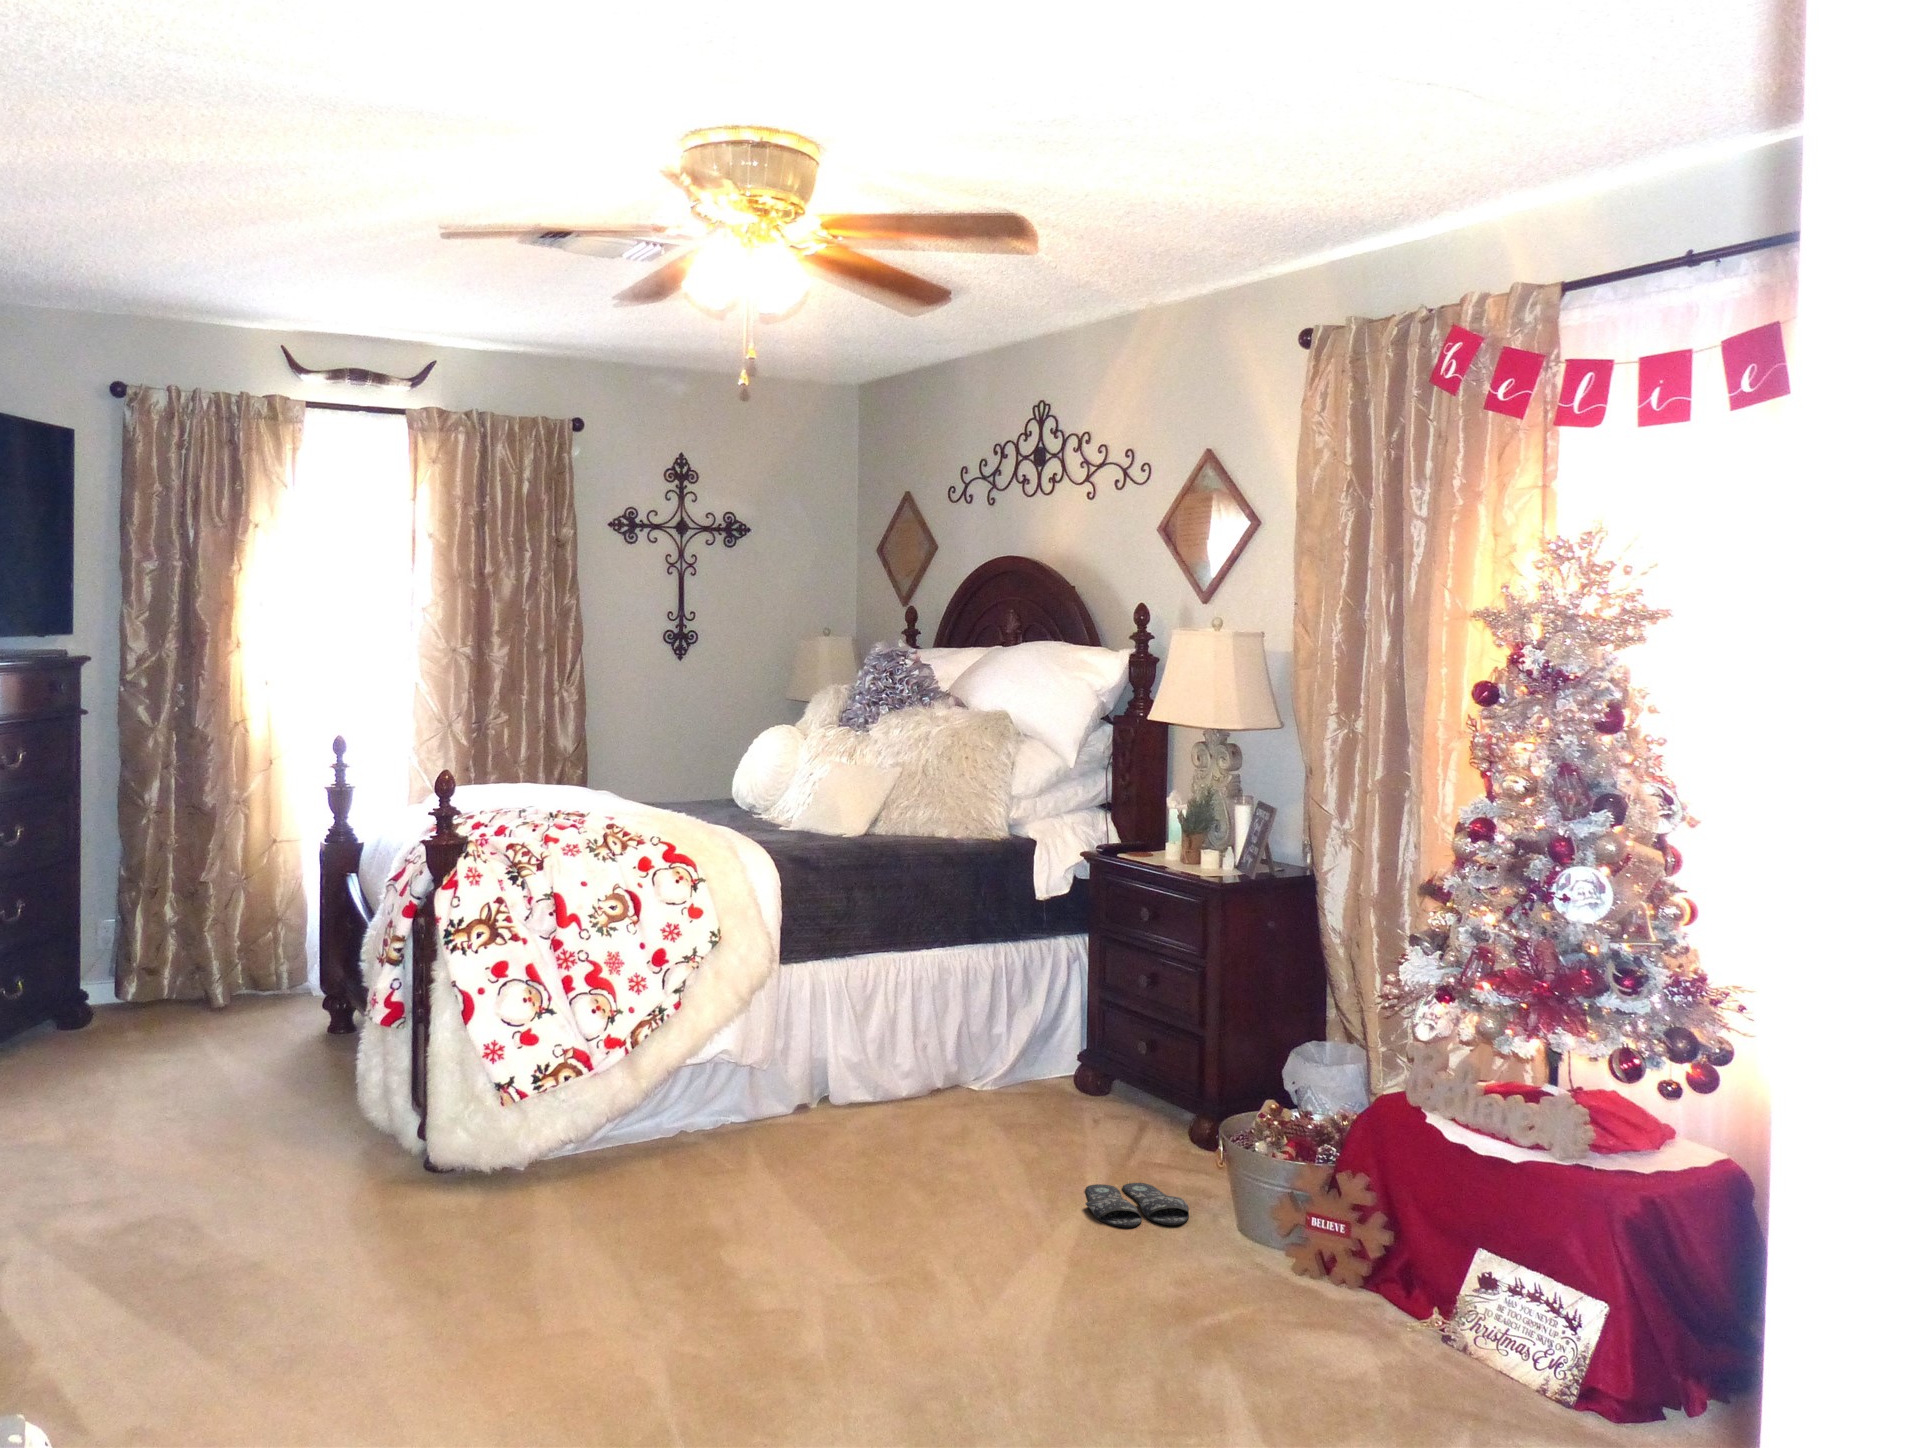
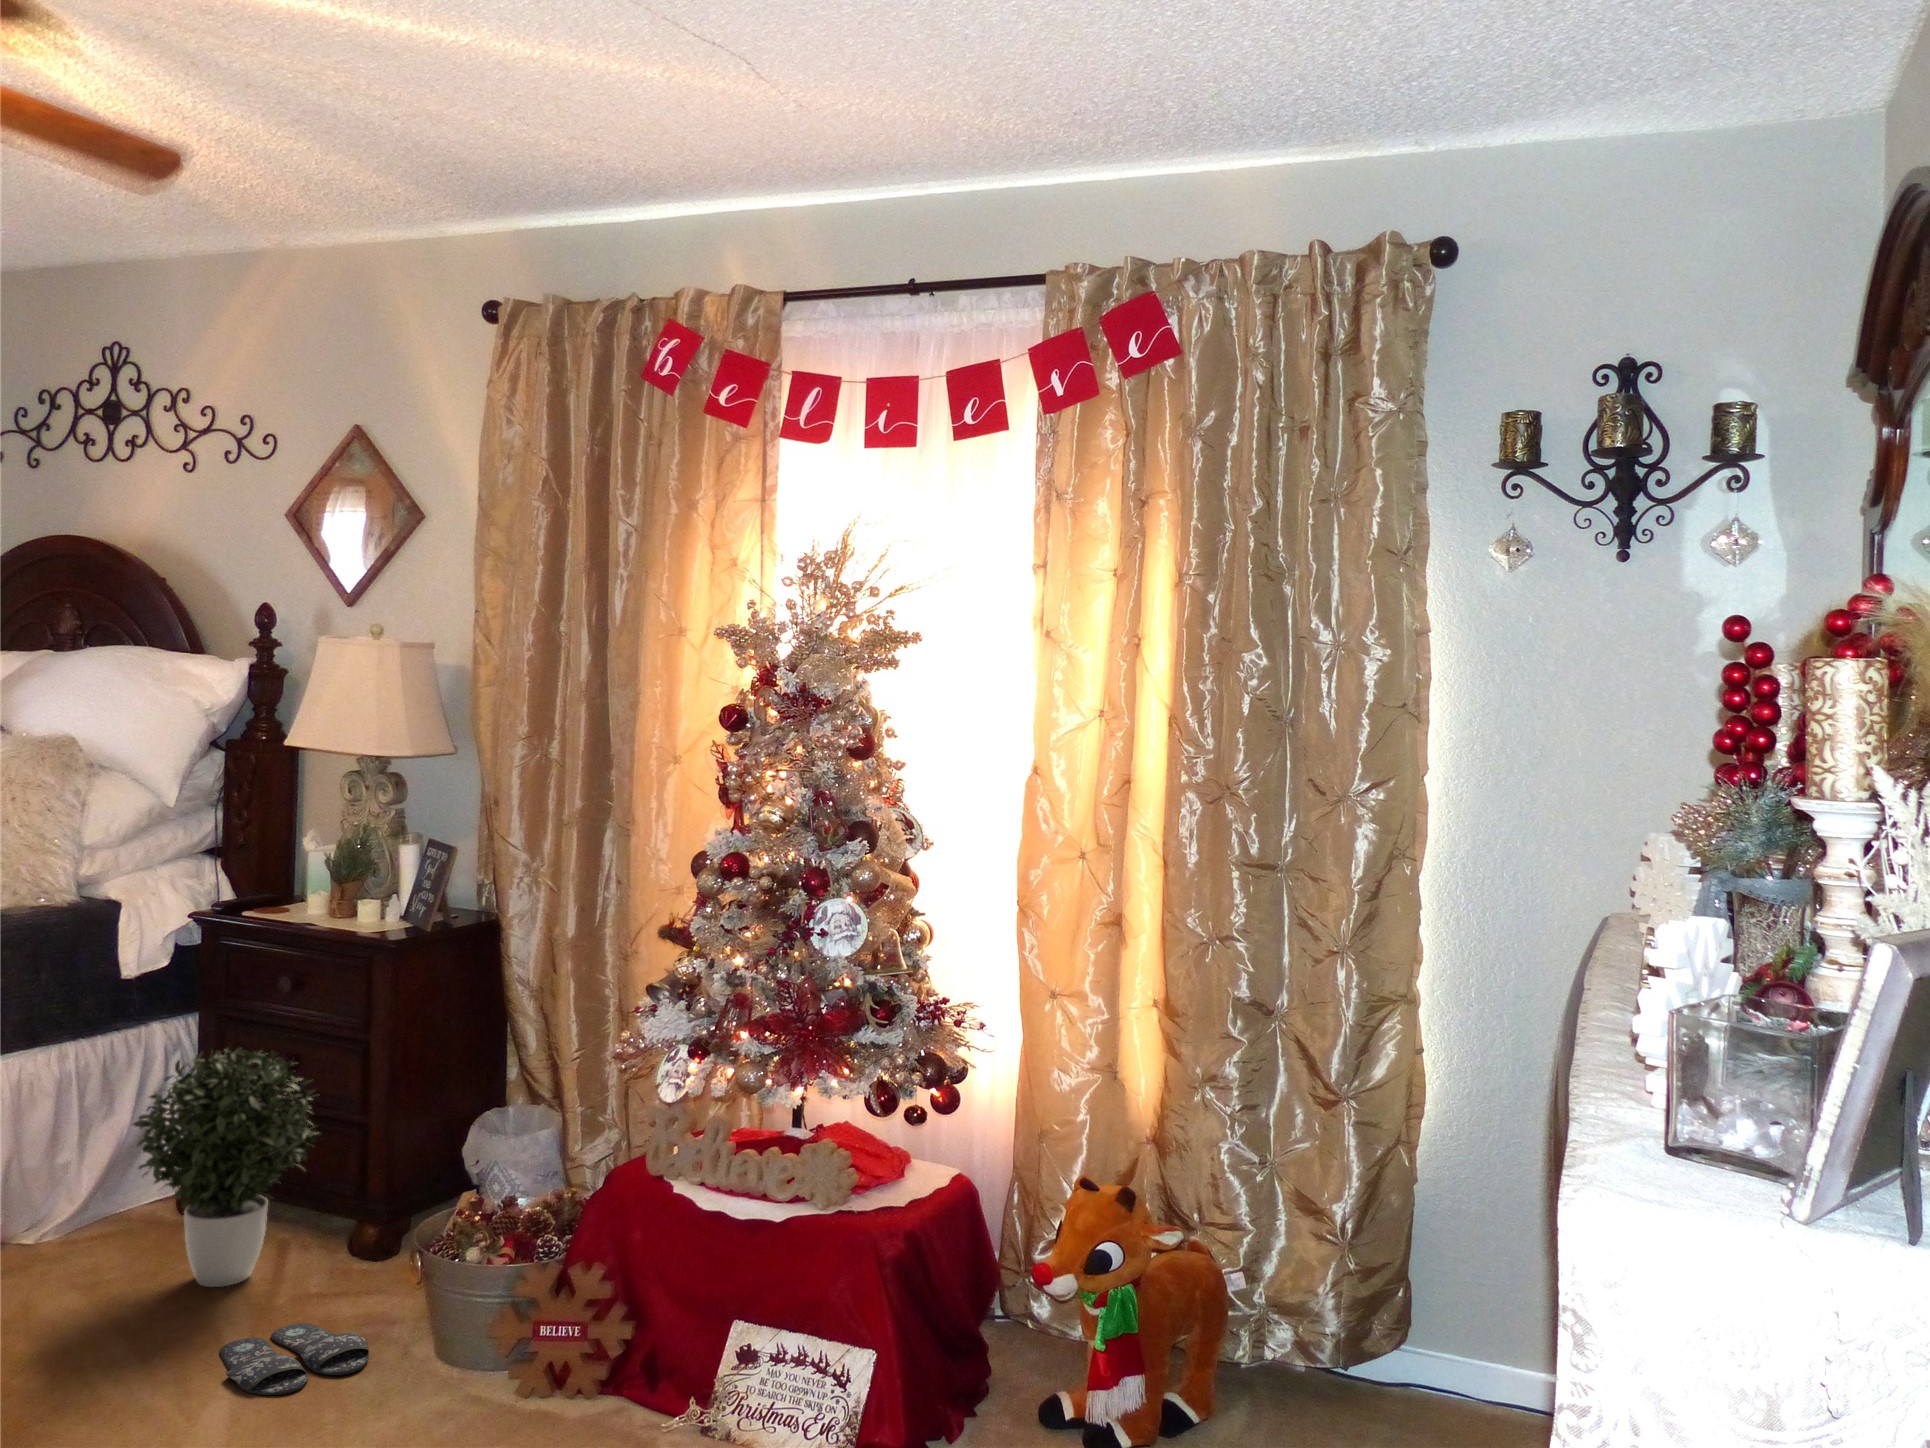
potted plant: none [1036,956,1168,1147] -> present [133,1044,316,1287]

